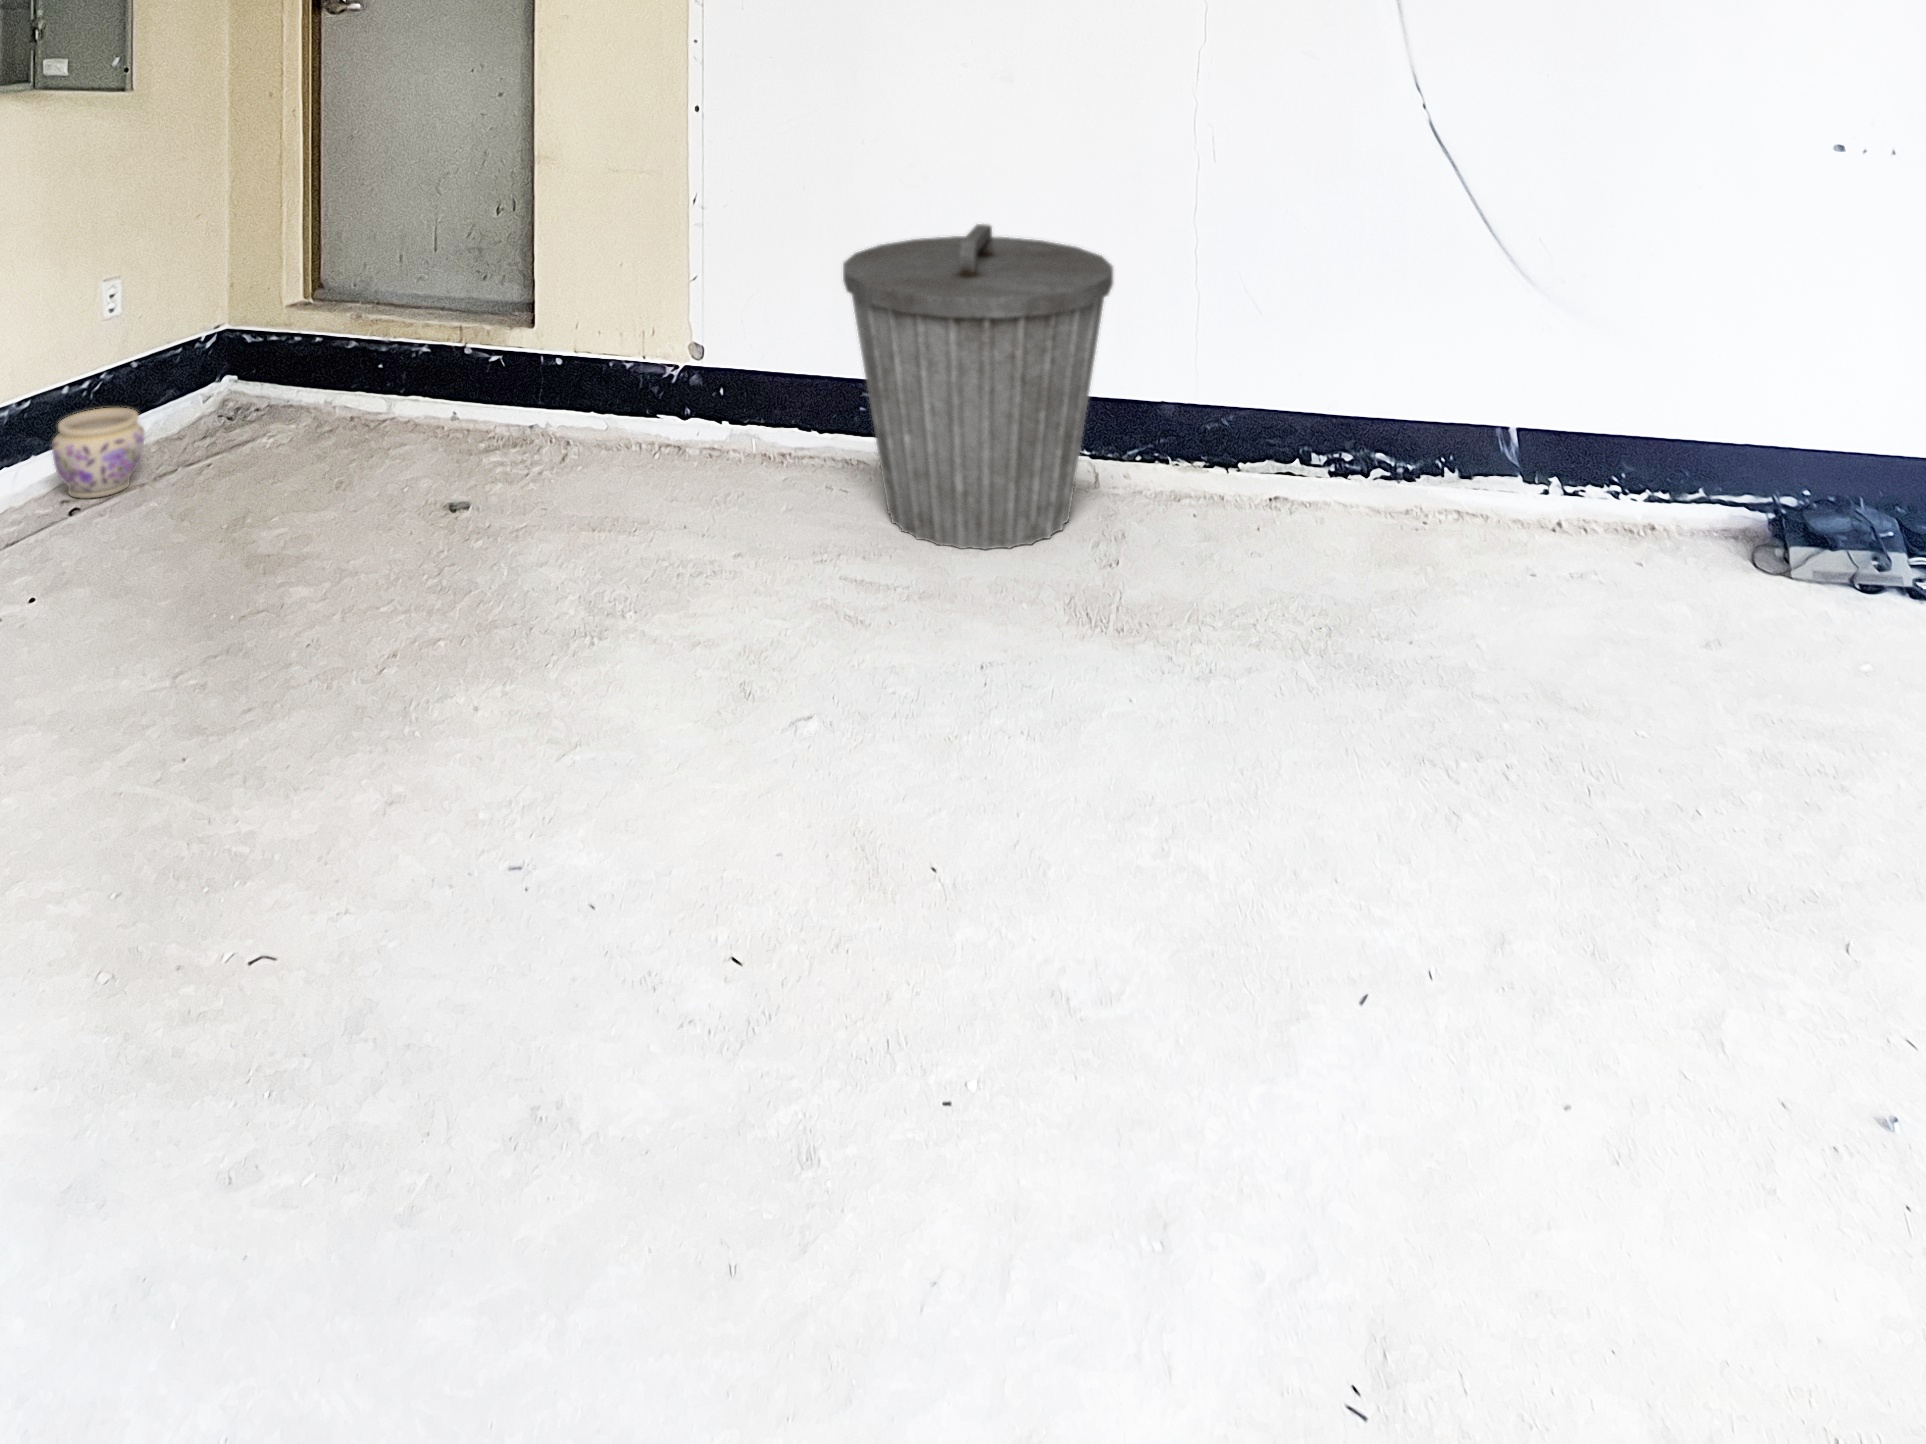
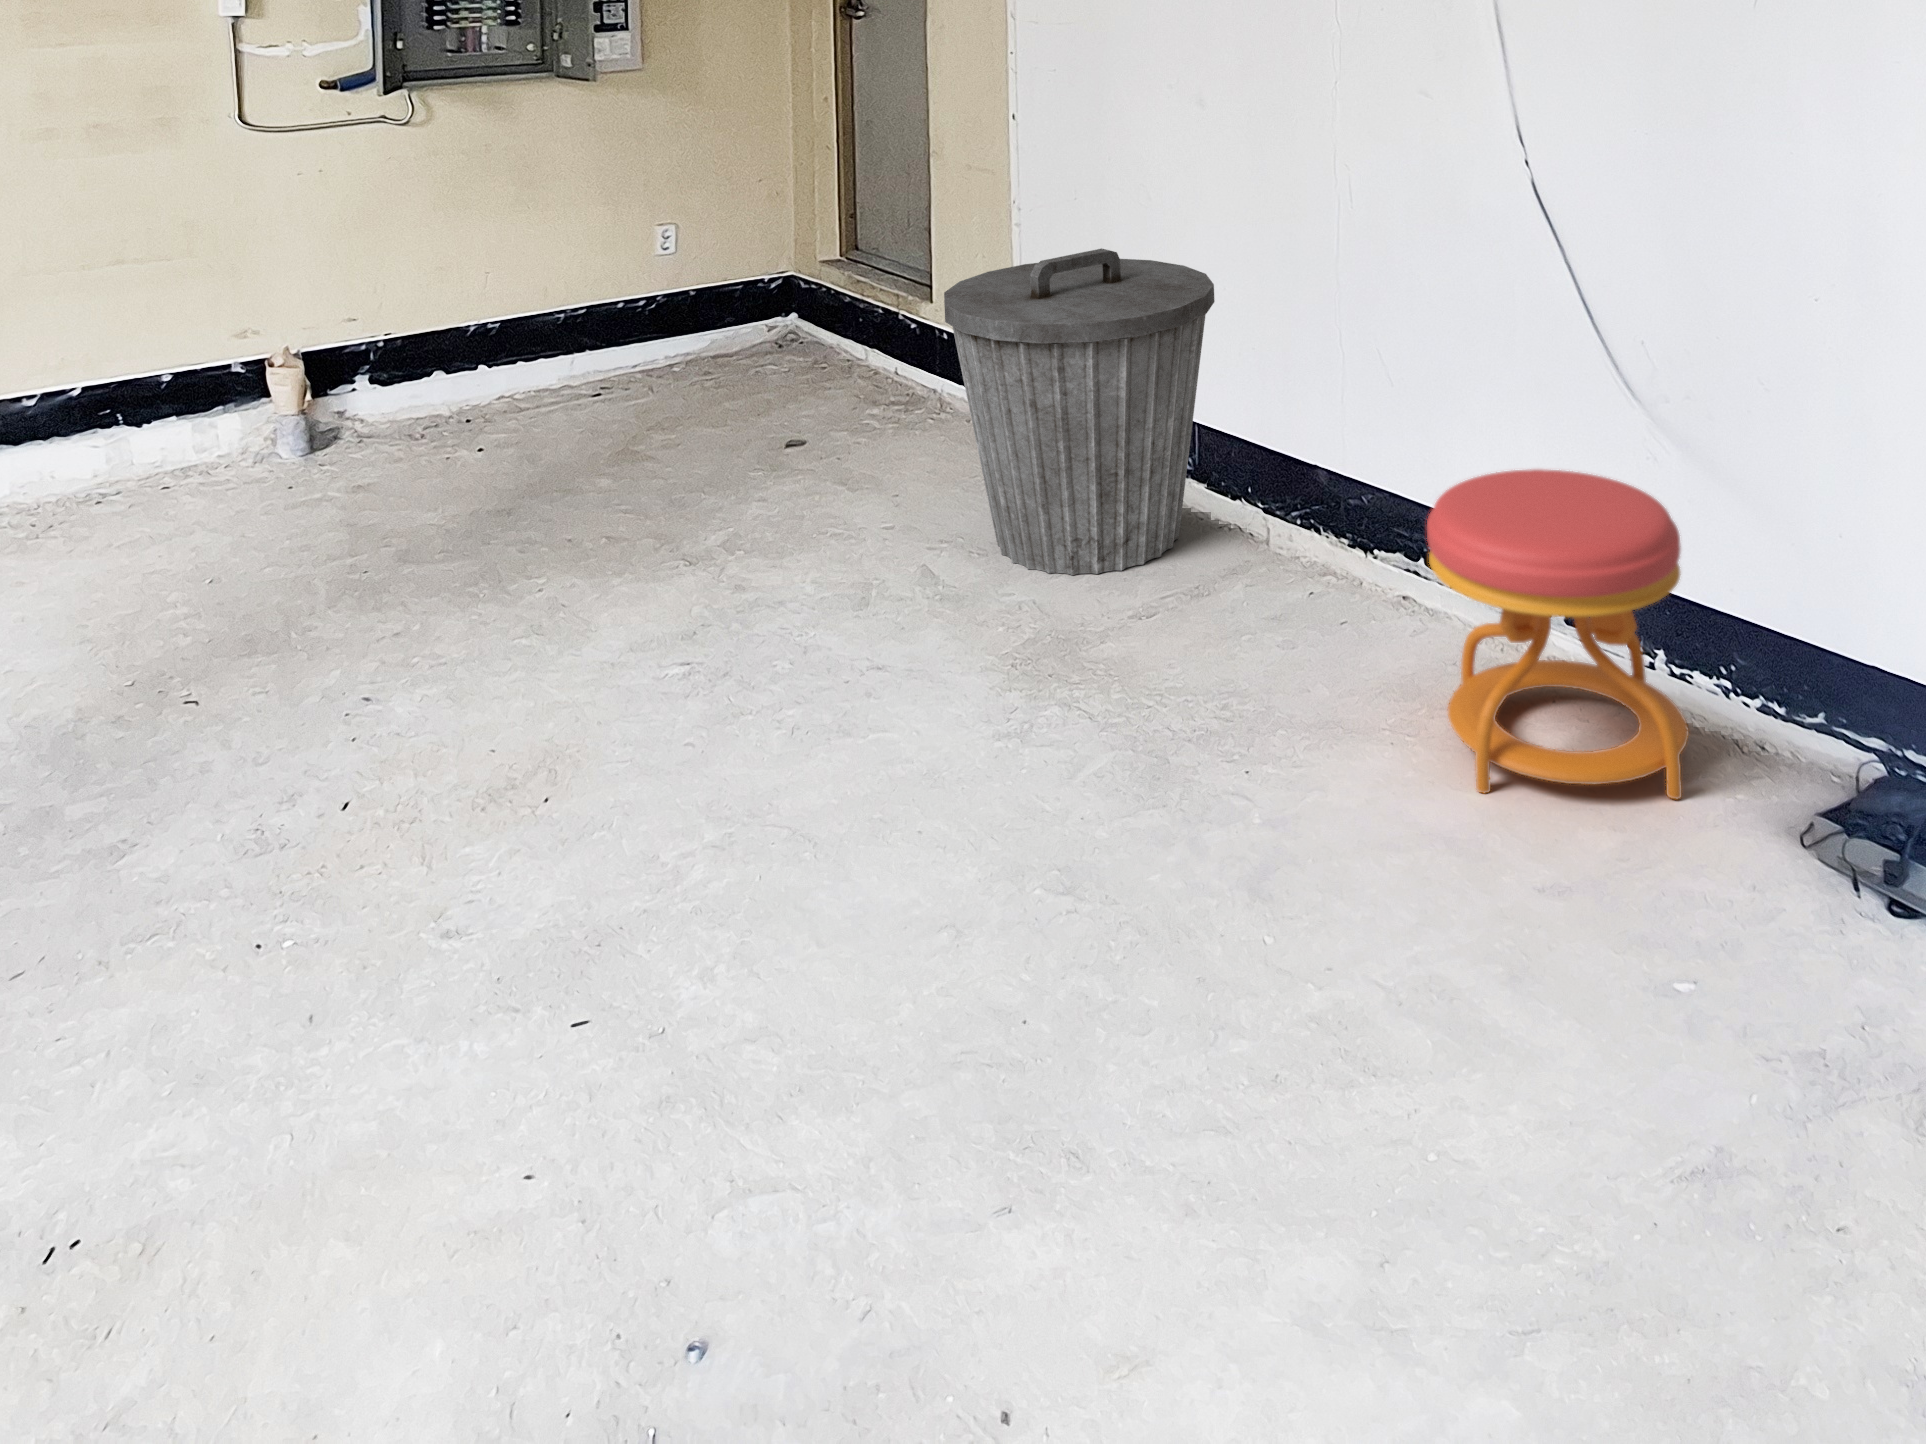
stool: none [1464,346,1689,602] -> present [1427,469,1689,799]
planter: present [52,408,144,499] -> none [575,320,642,385]

